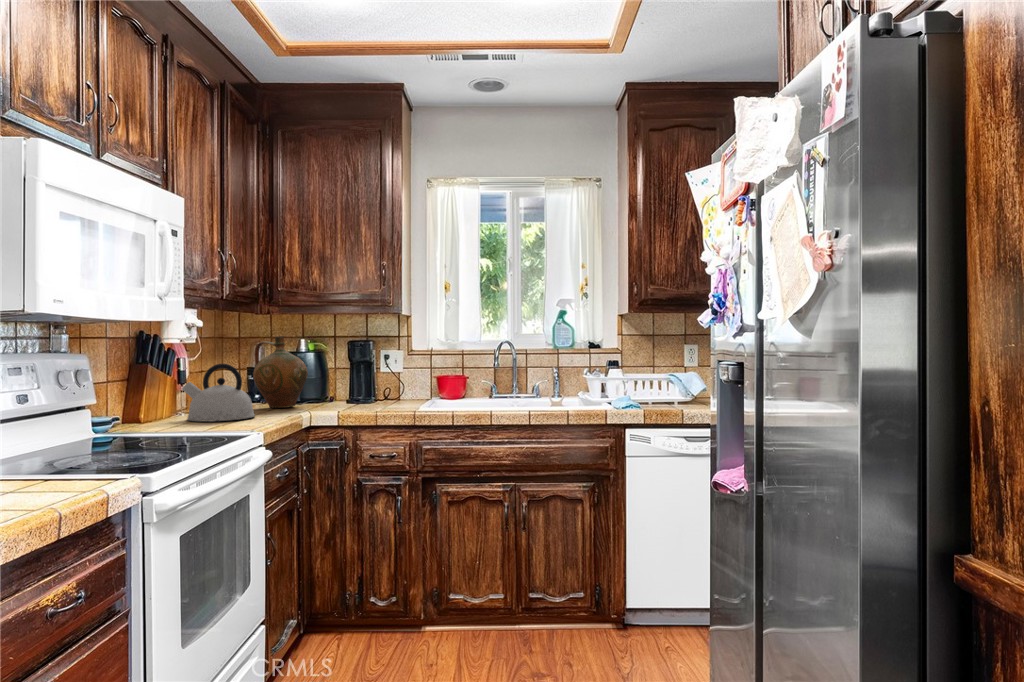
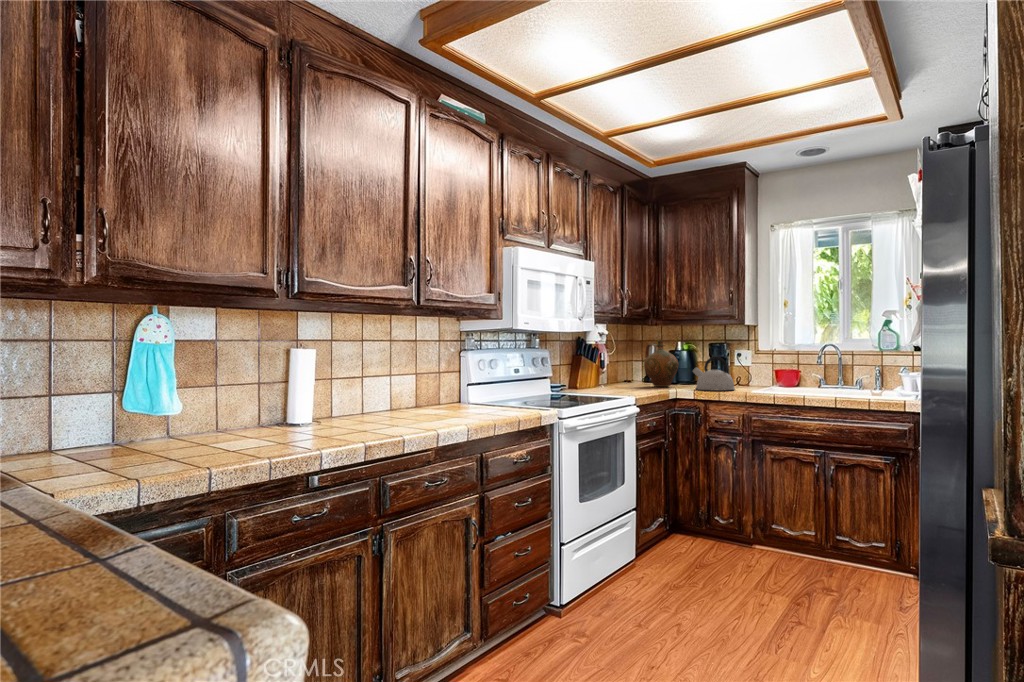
kettle: present [182,364,255,422] -> present [693,357,735,390]

